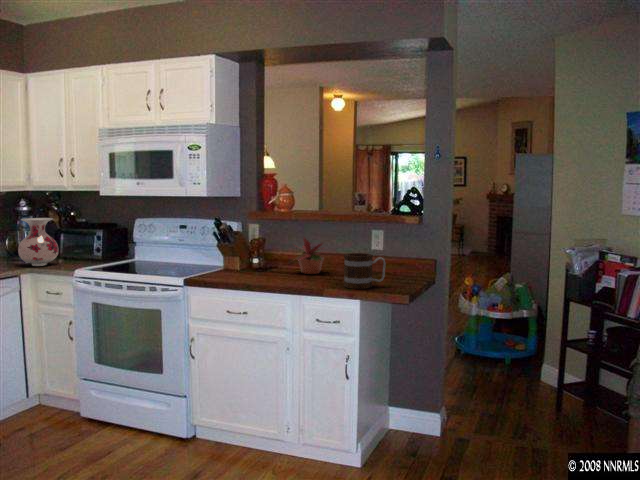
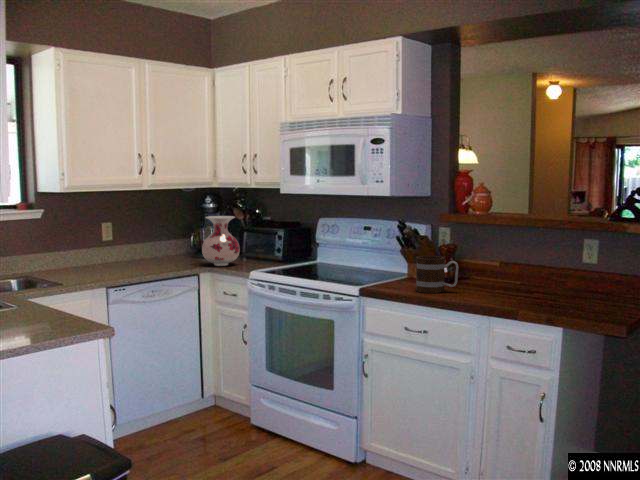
potted plant: present [297,238,324,274] -> none [478,243,532,289]
mug: present [344,253,386,289] -> present [416,256,459,293]

